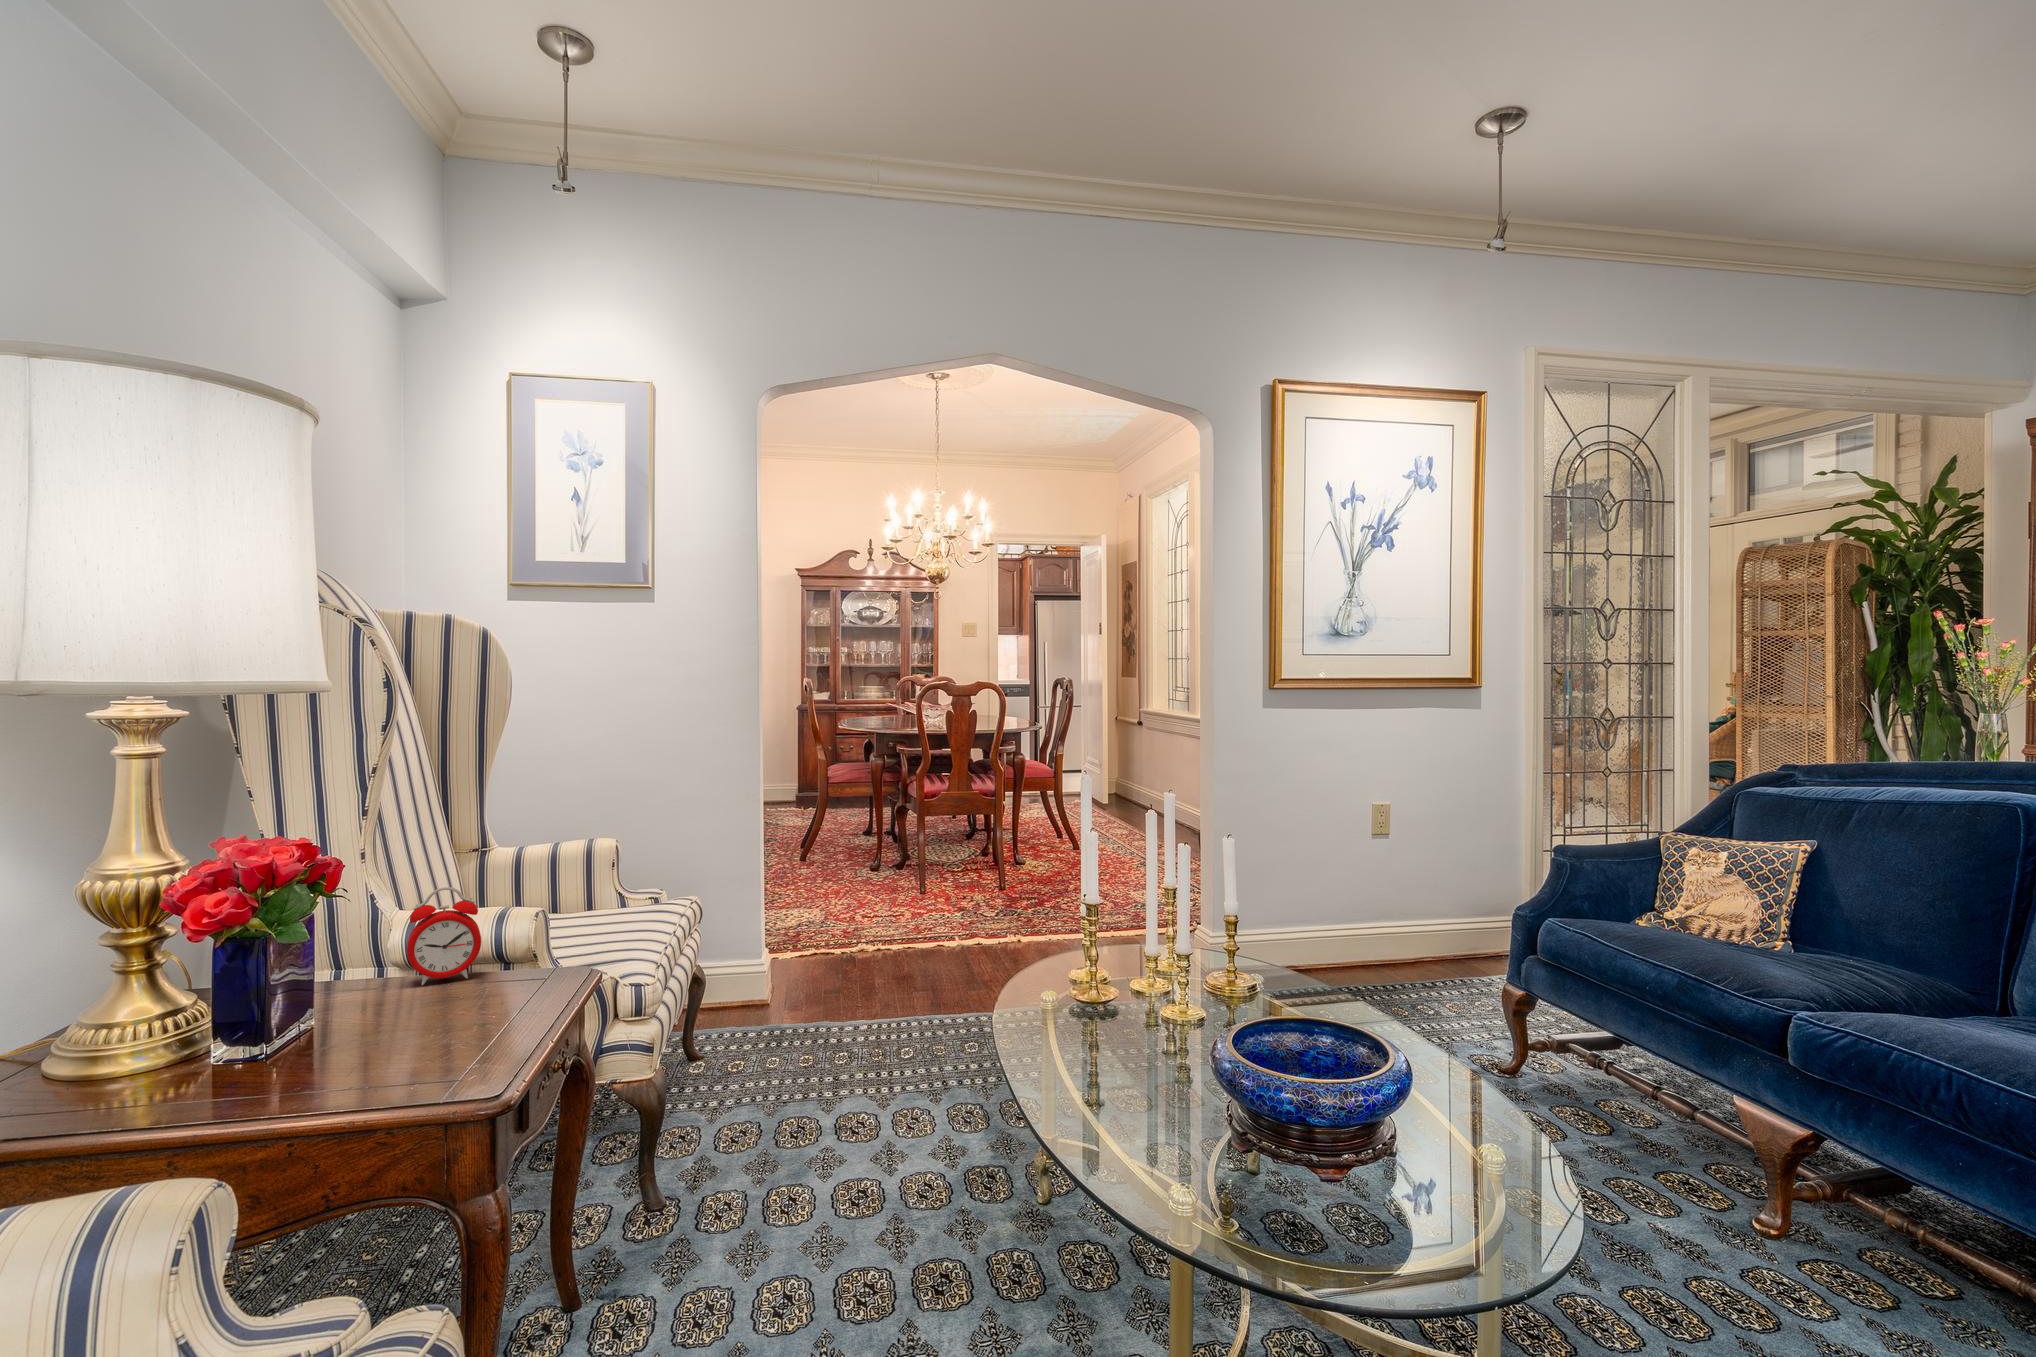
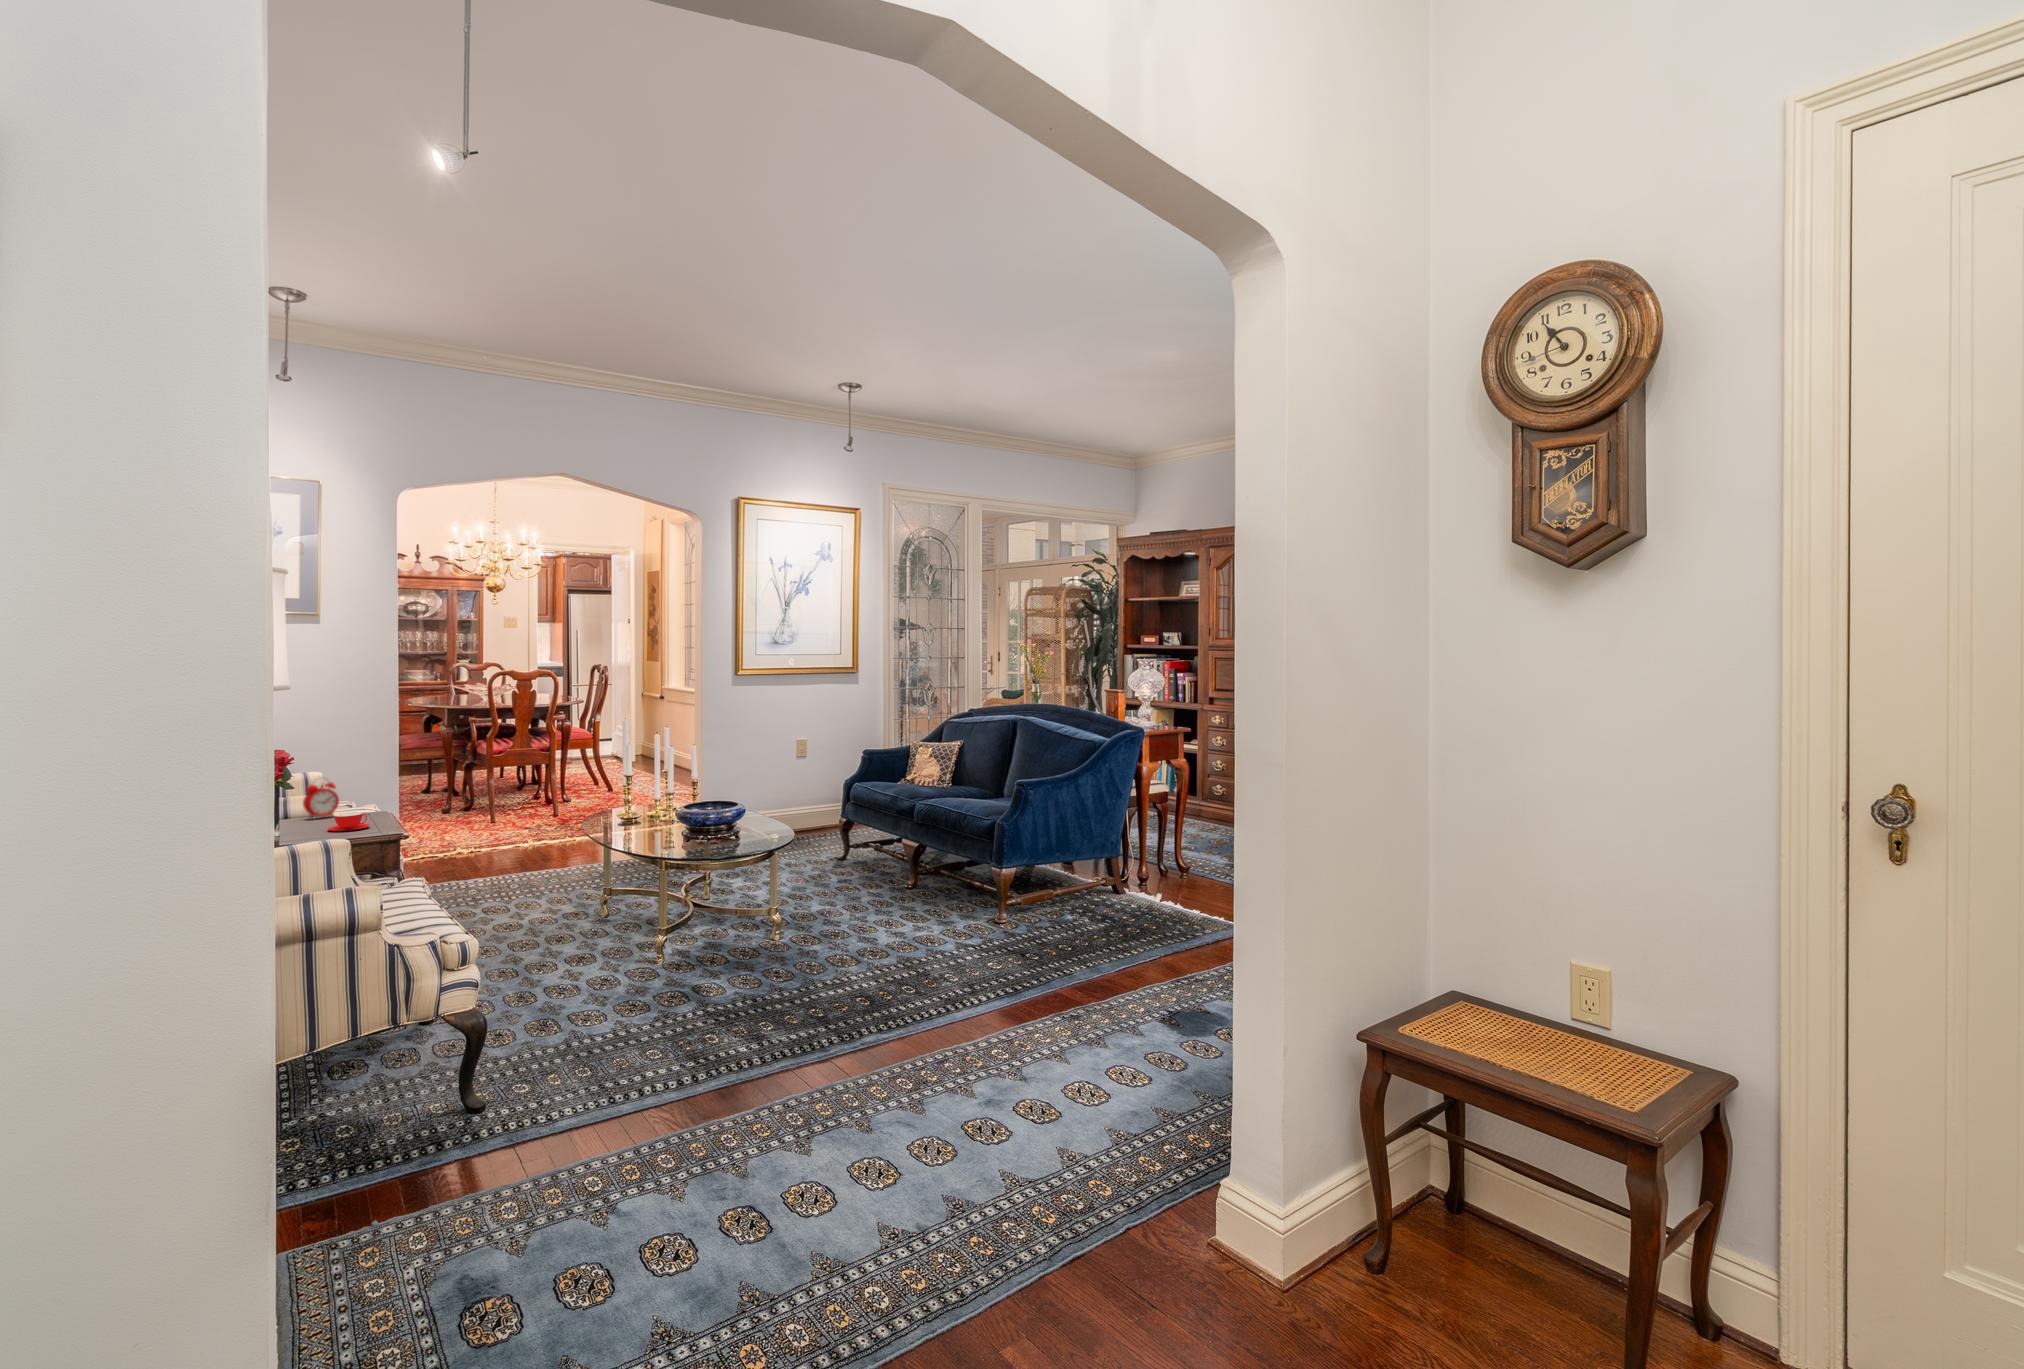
teacup: none [322,1010,437,1077] -> present [327,812,370,831]

